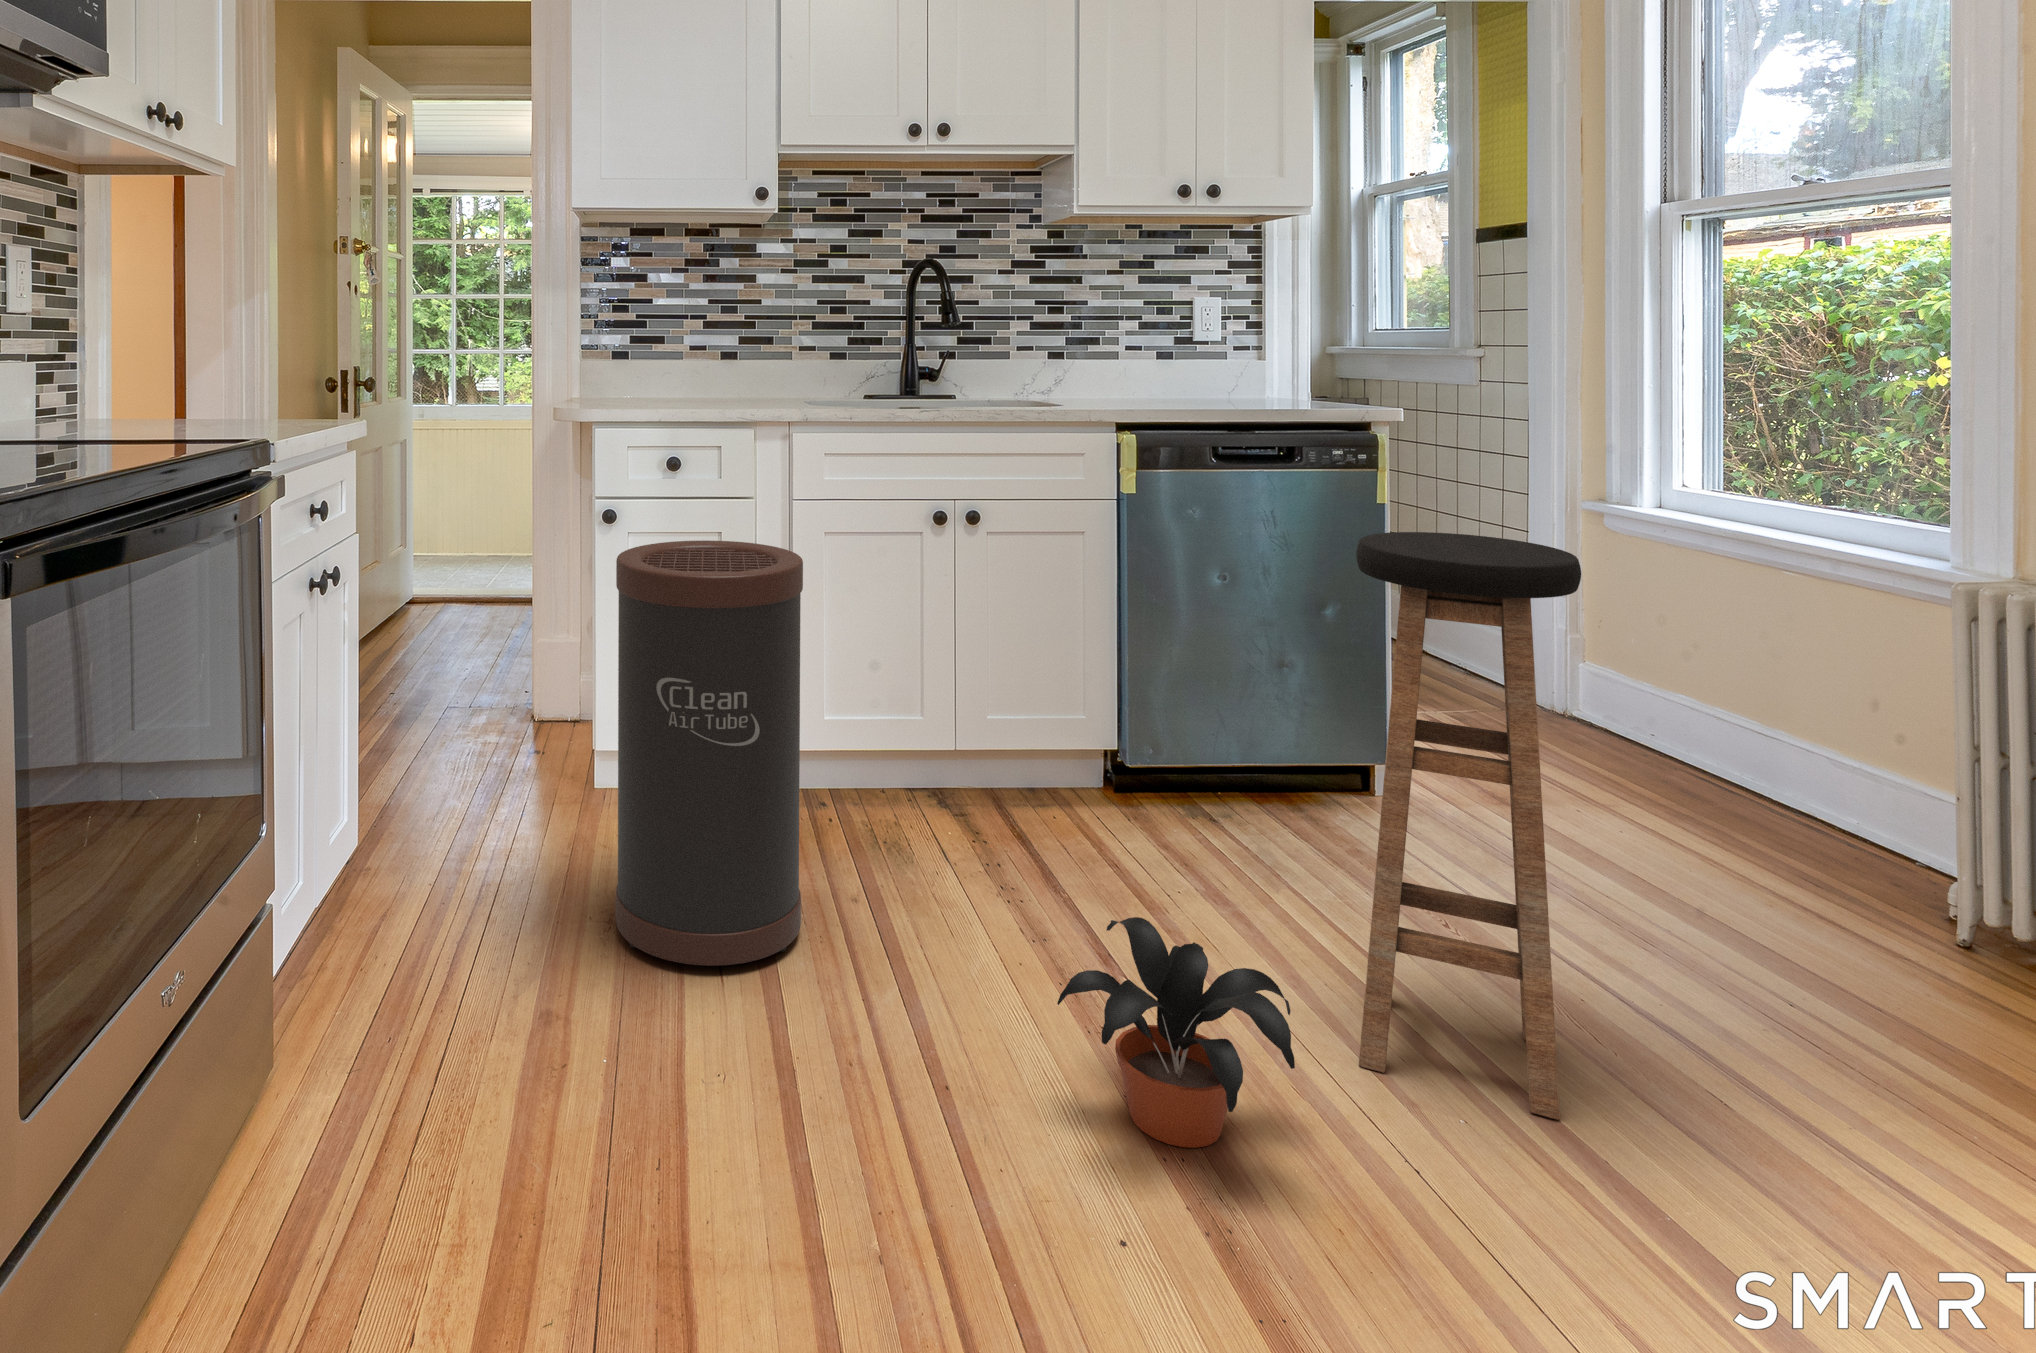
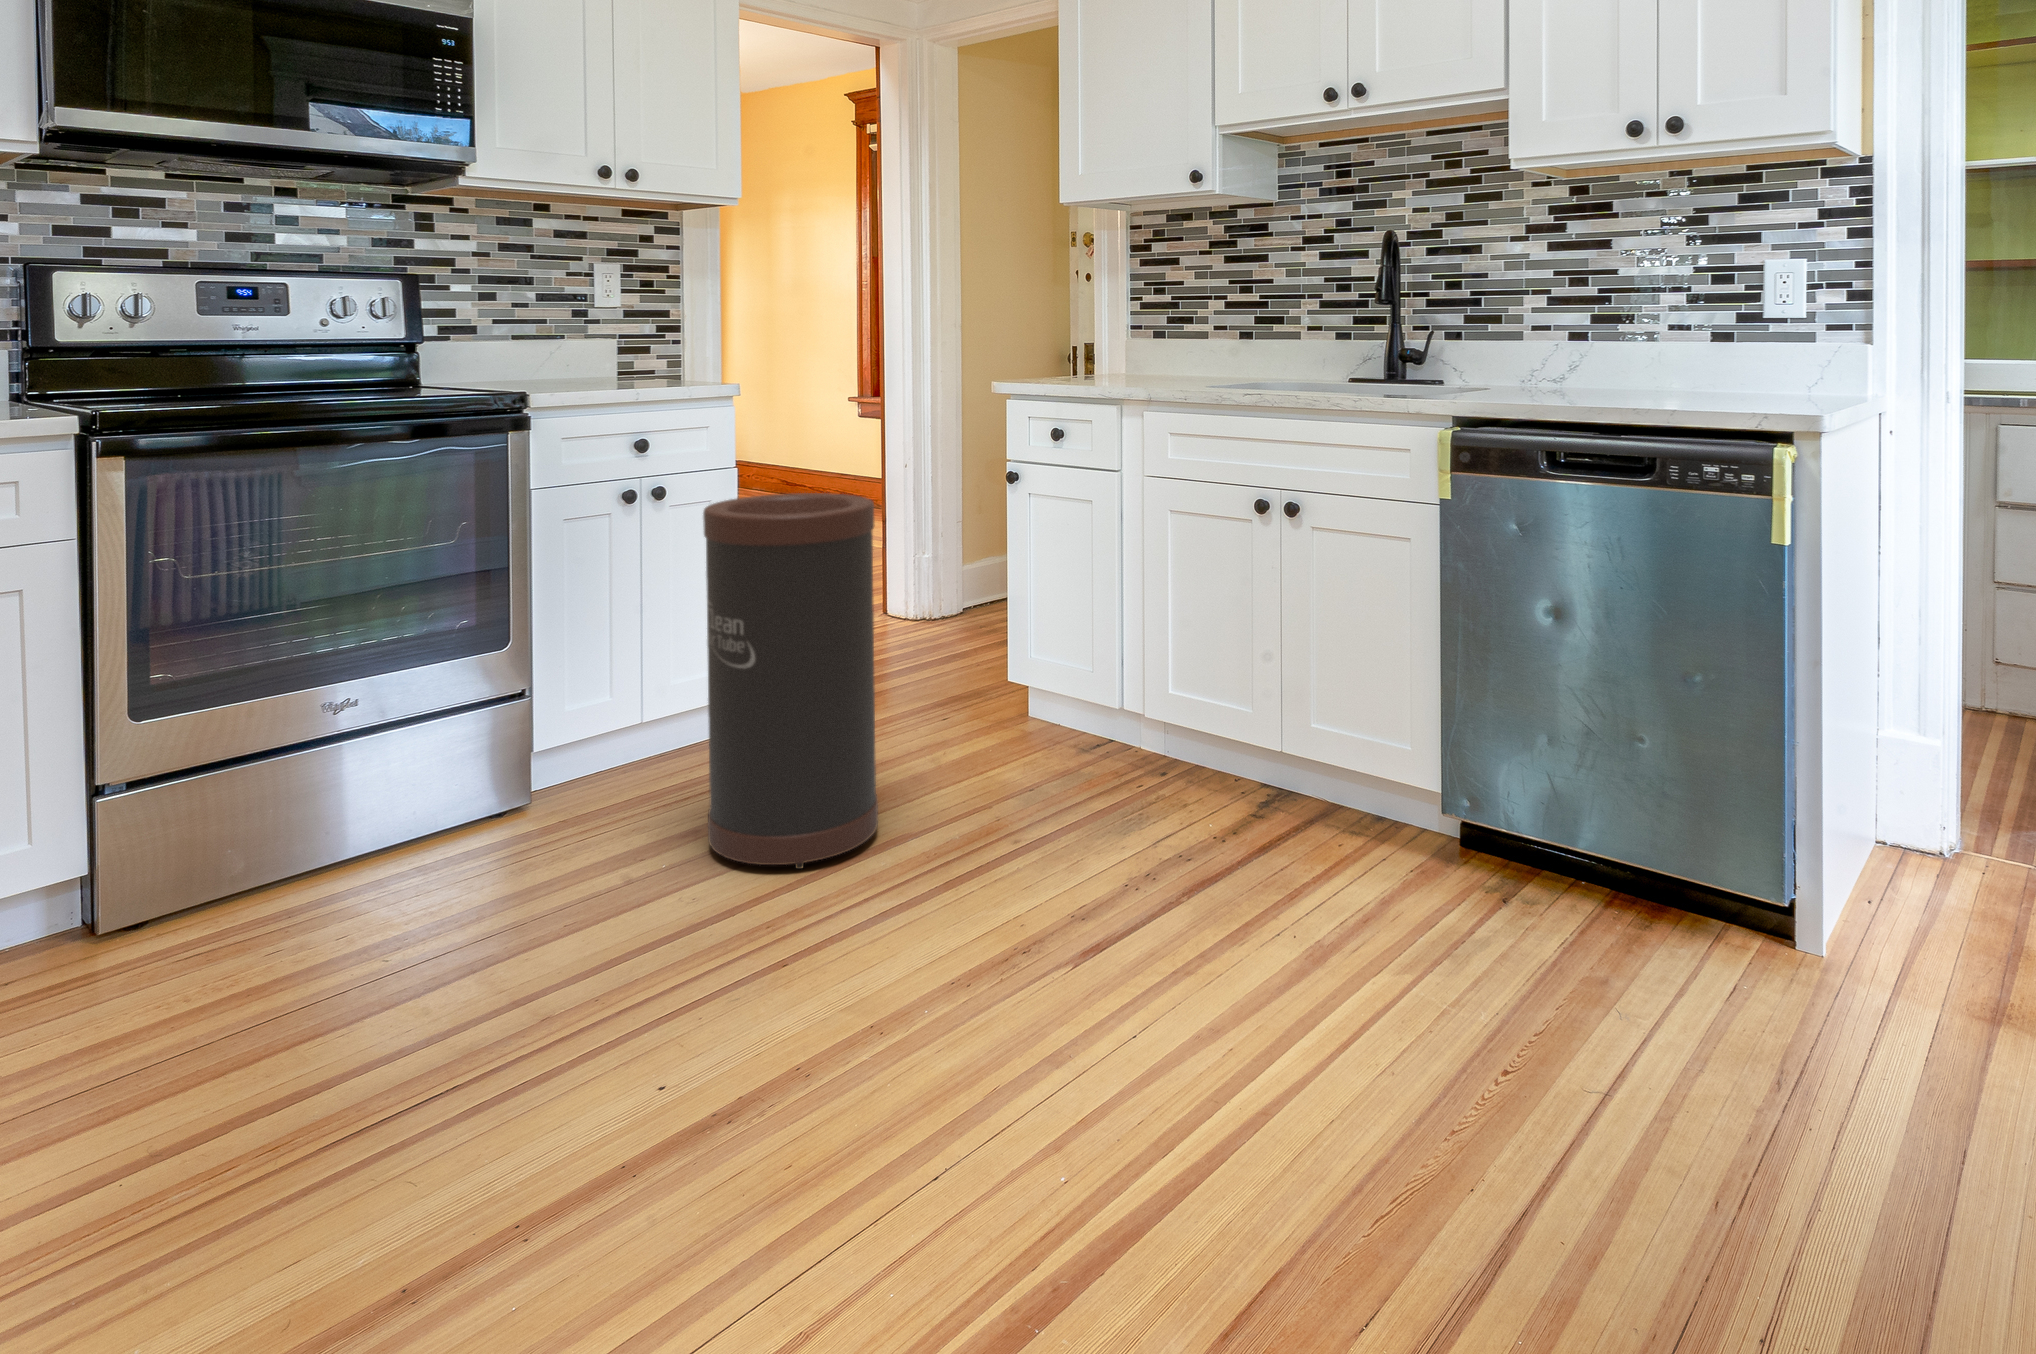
bar stool: present [1356,532,1581,1119] -> none [978,529,1237,1269]
potted plant: present [1057,917,1295,1148] -> none [624,882,851,1110]

